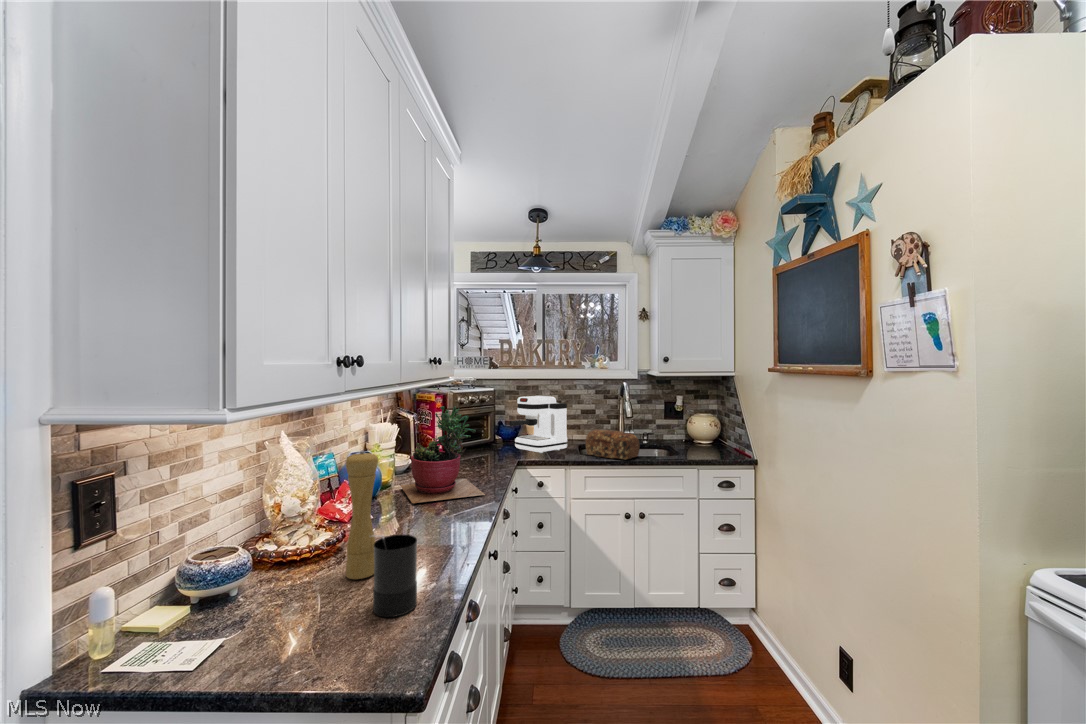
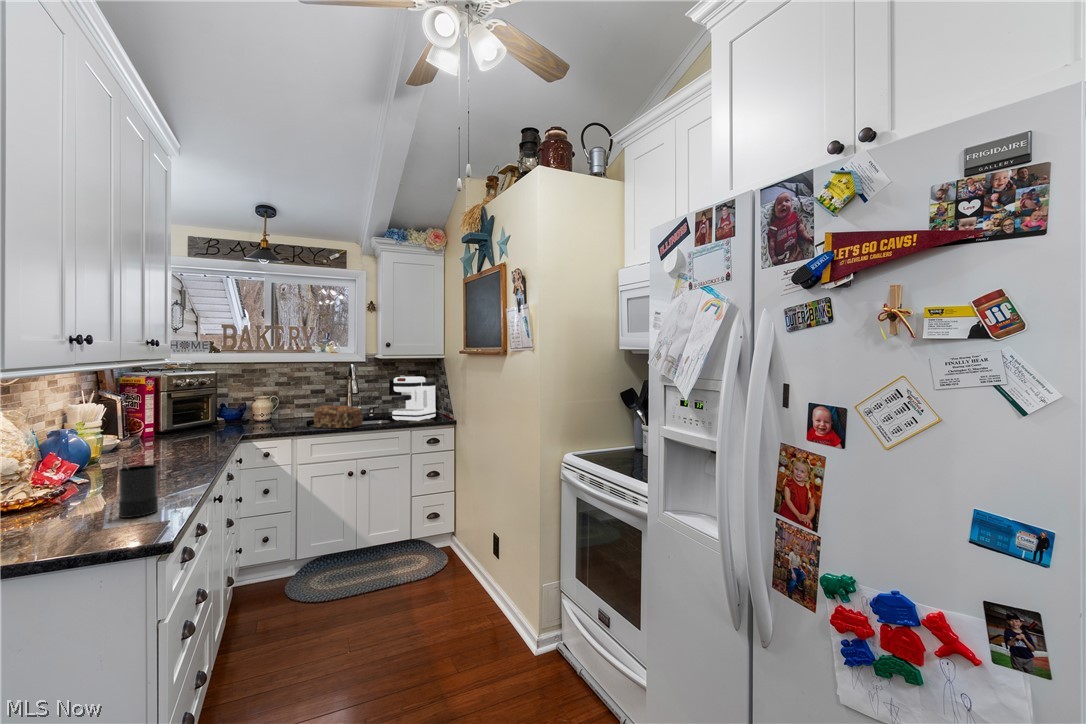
coffee maker: present [509,396,567,453] -> present [392,377,436,421]
succulent plant: present [401,406,485,503] -> none [111,383,210,469]
pepper mill: present [346,452,378,579] -> none [79,411,112,509]

